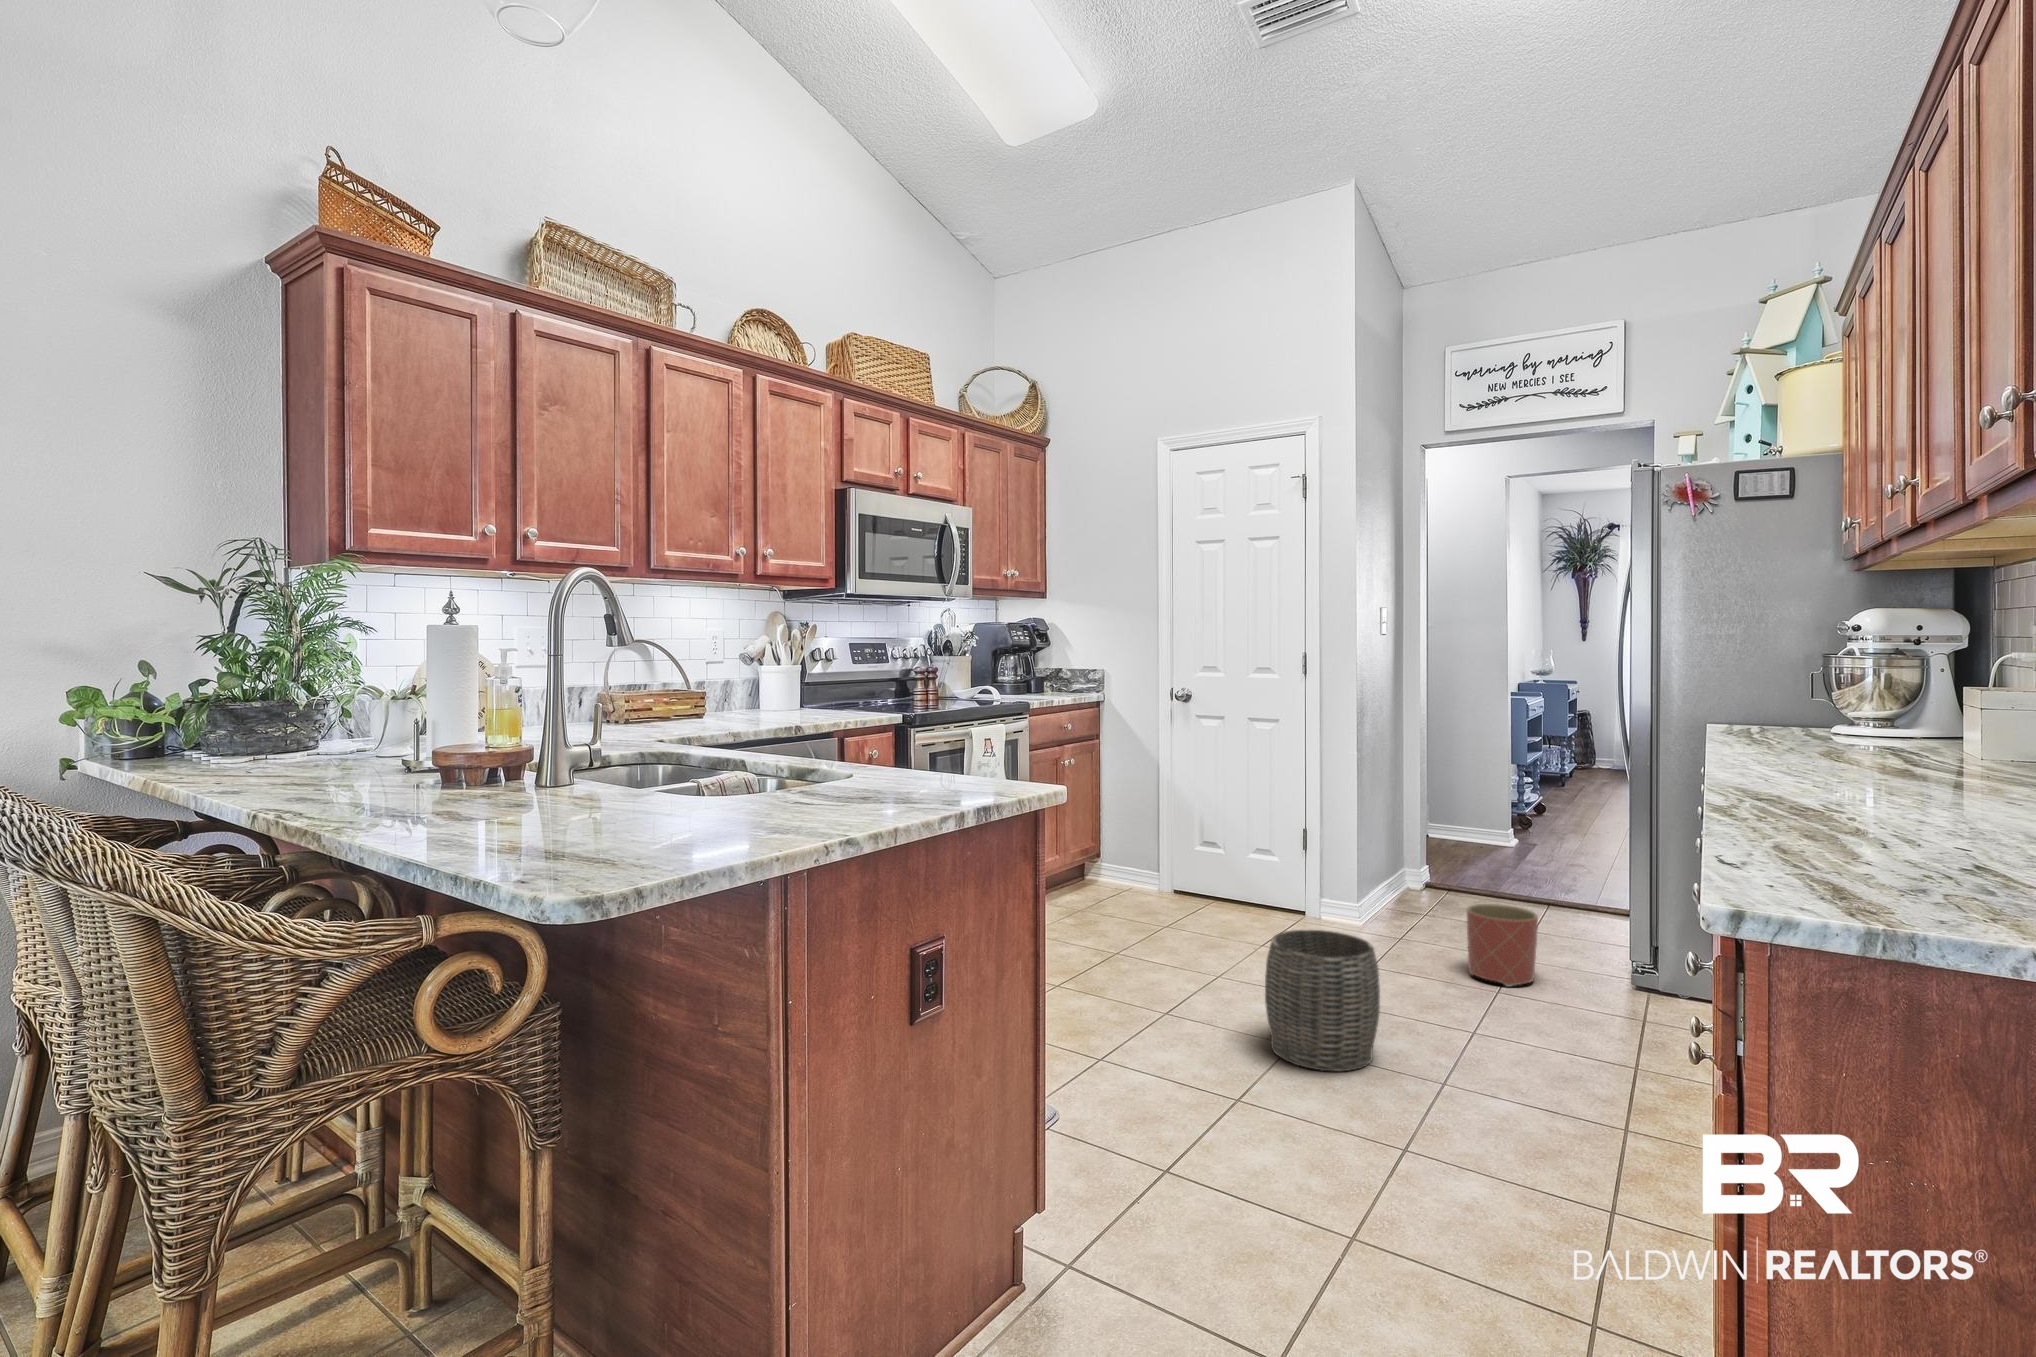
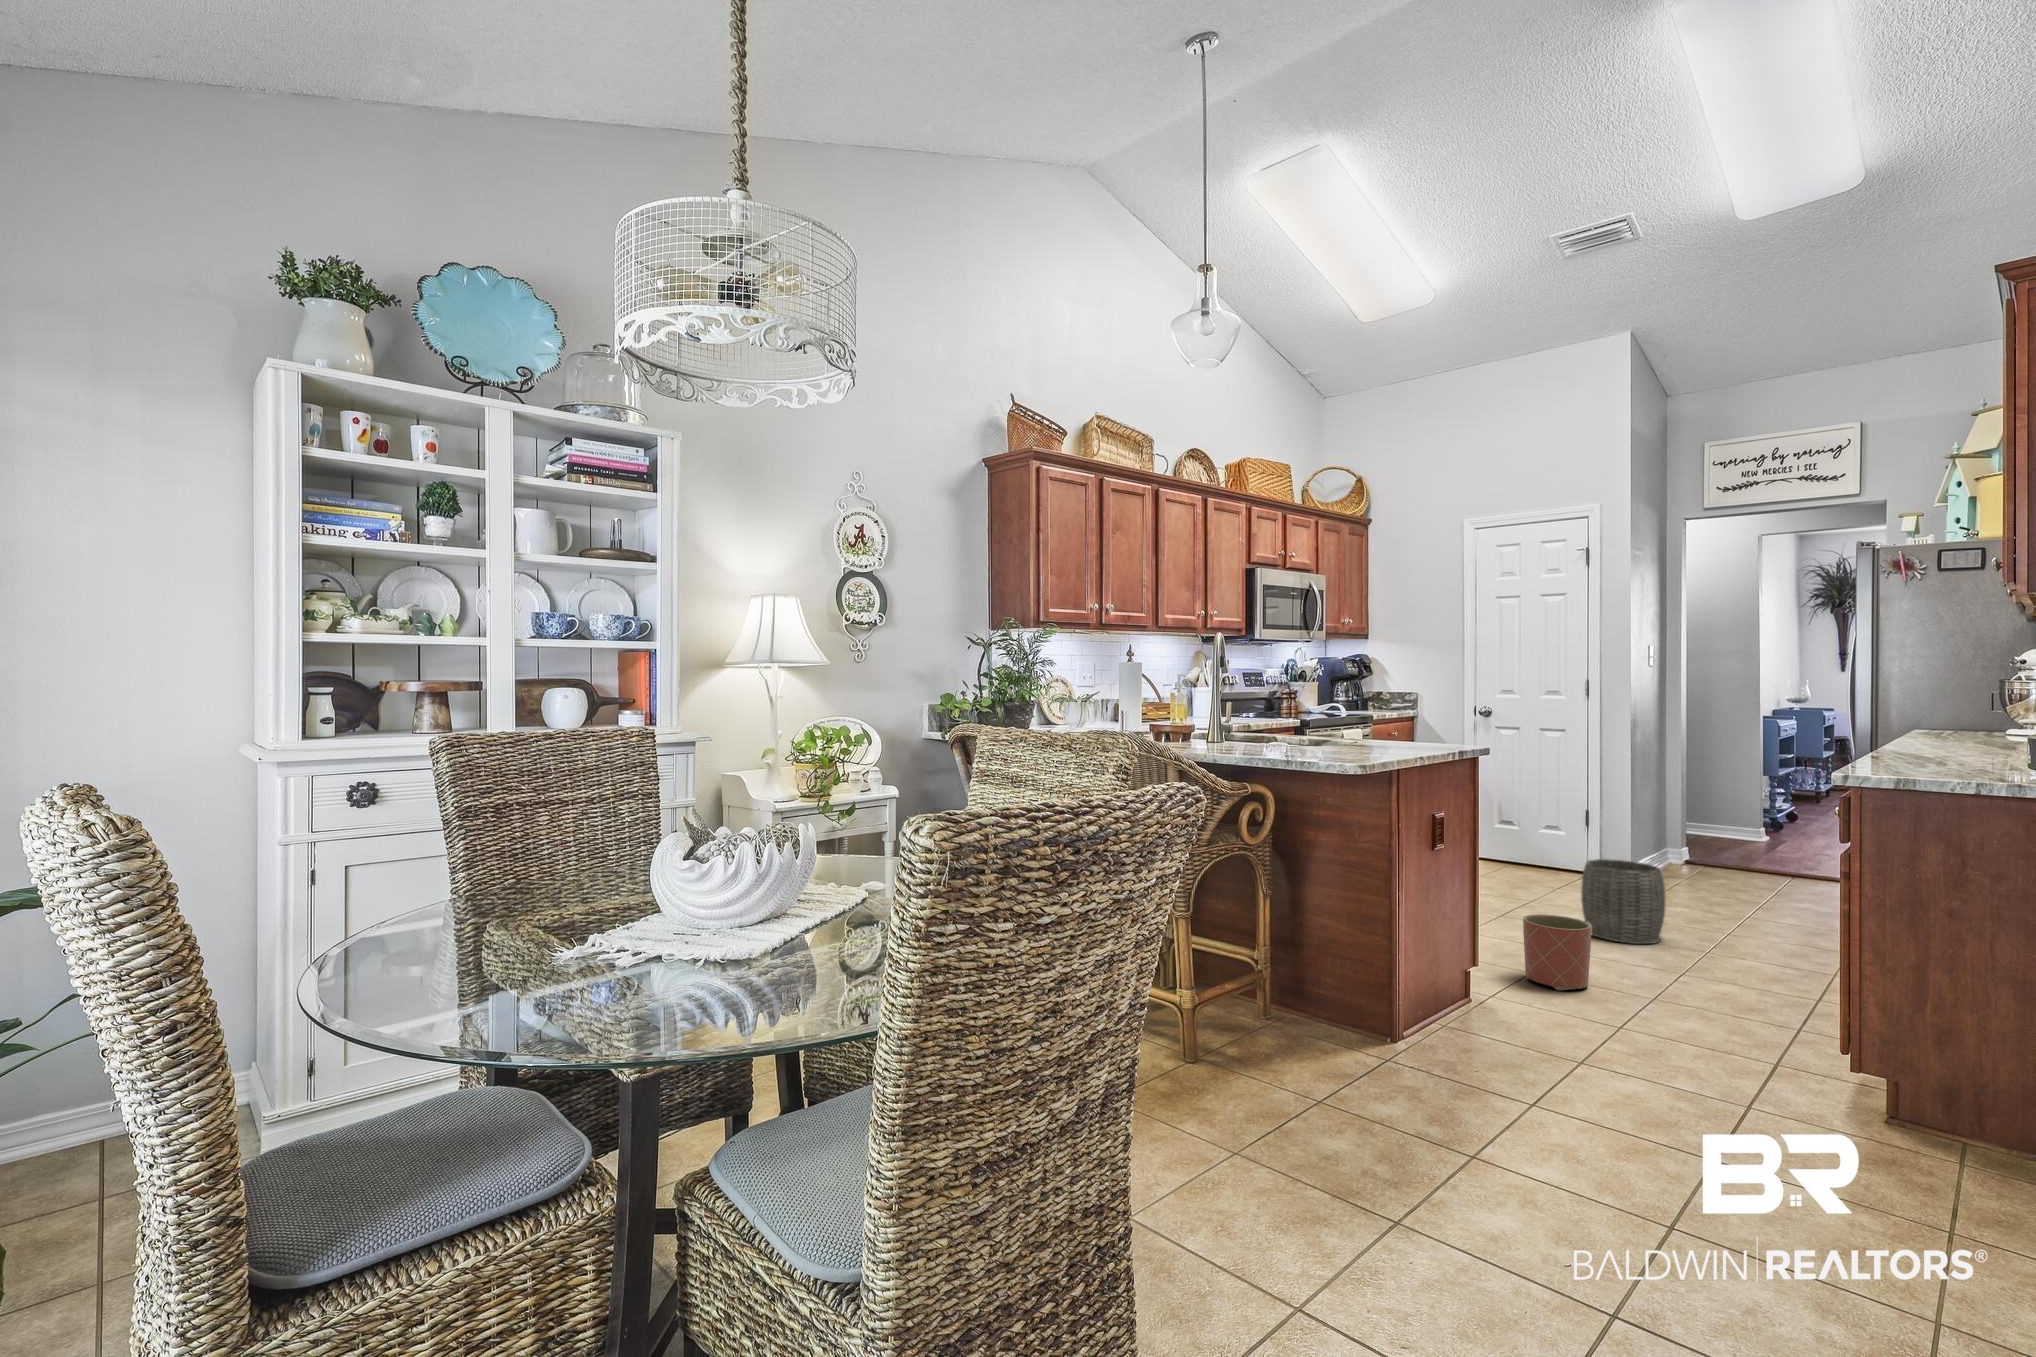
planter: present [1467,904,1538,987] -> present [1523,914,1591,990]

